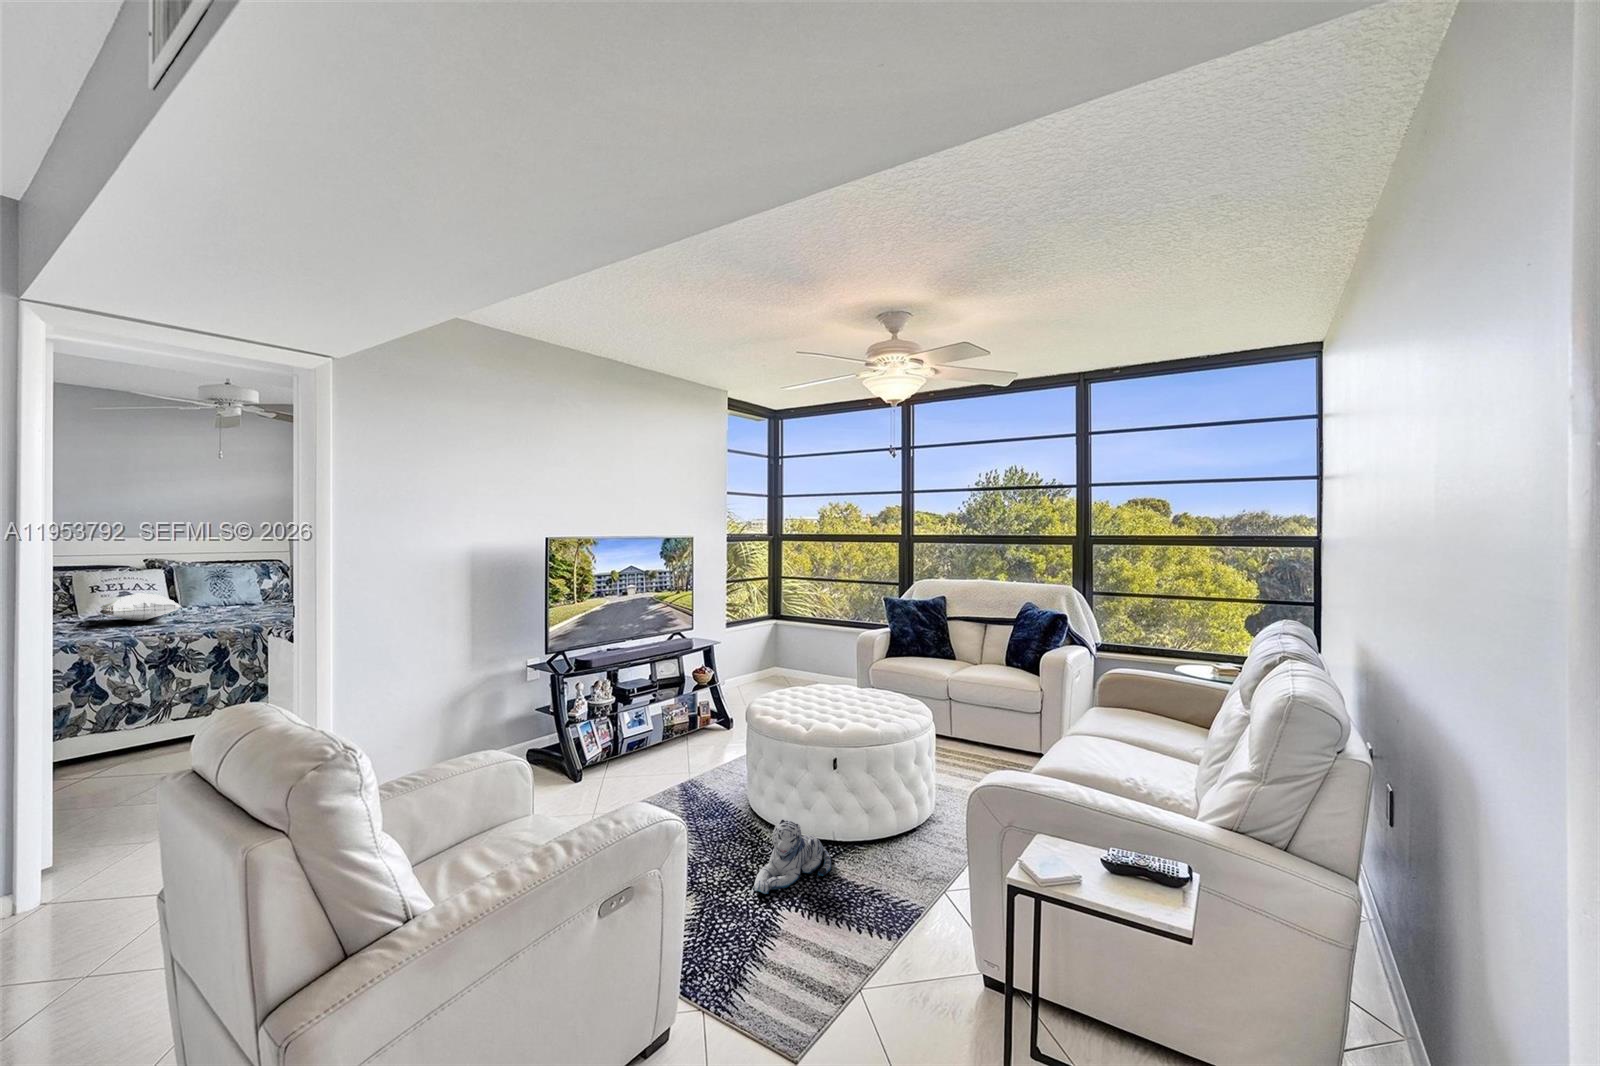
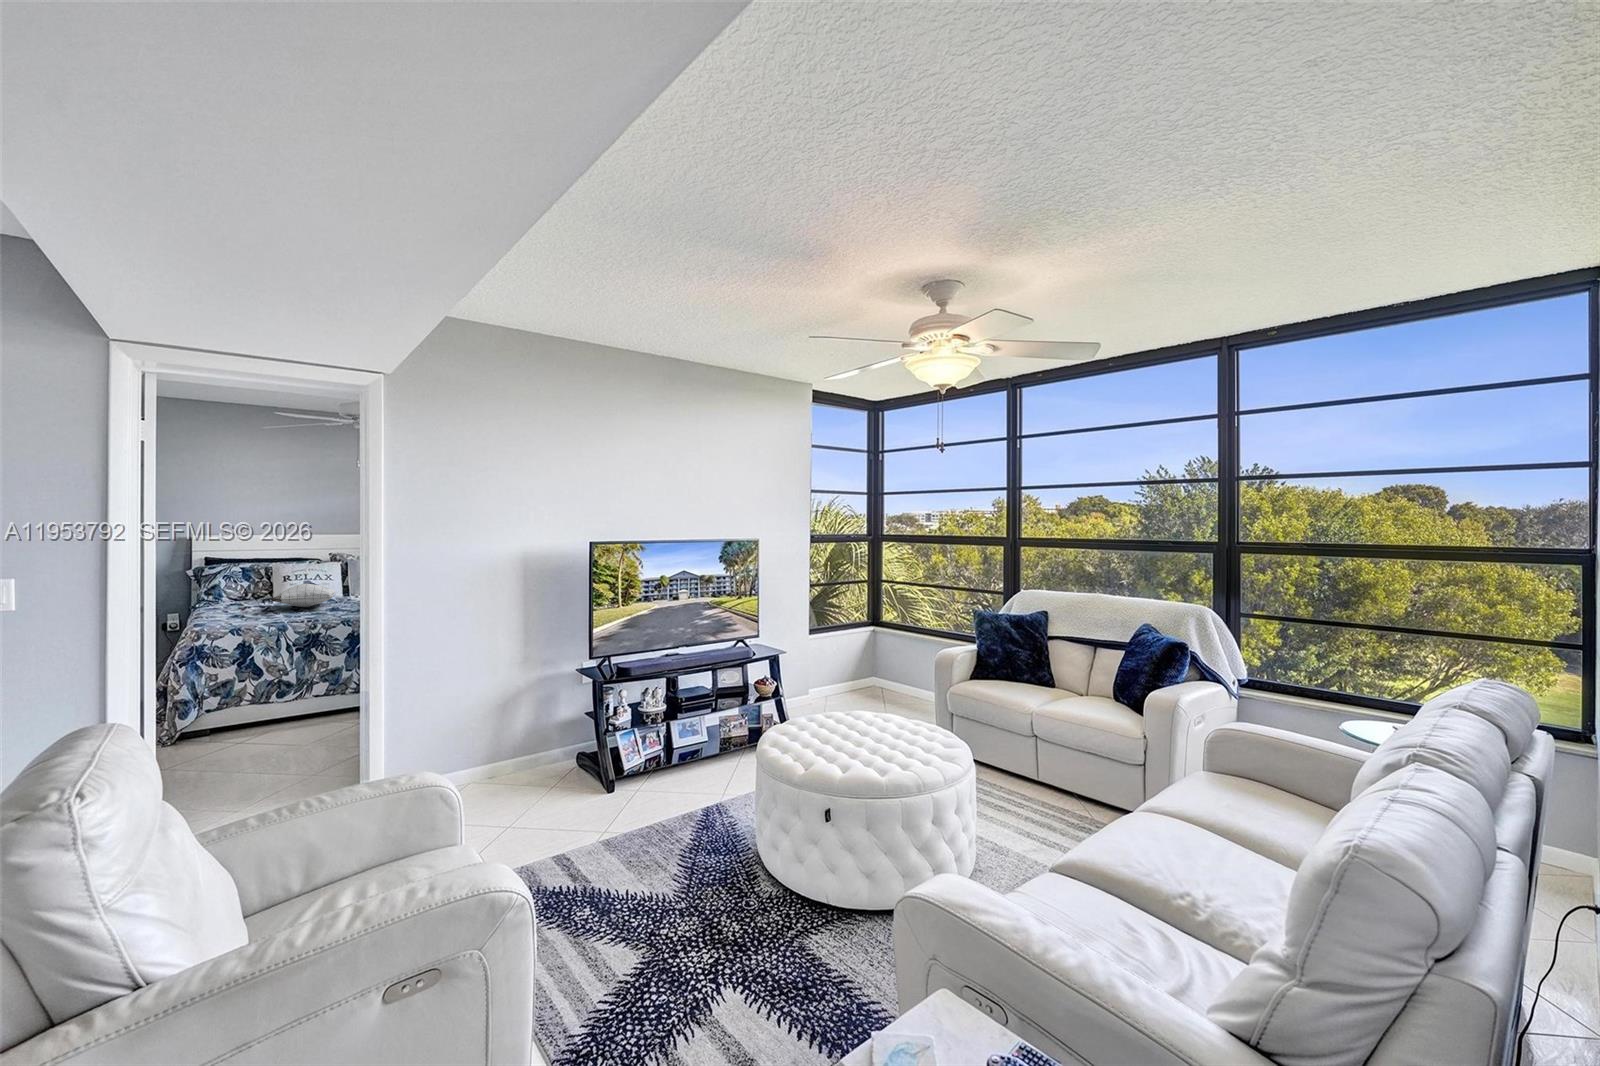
plush toy: present [754,819,832,894] -> none [707,876,816,963]

